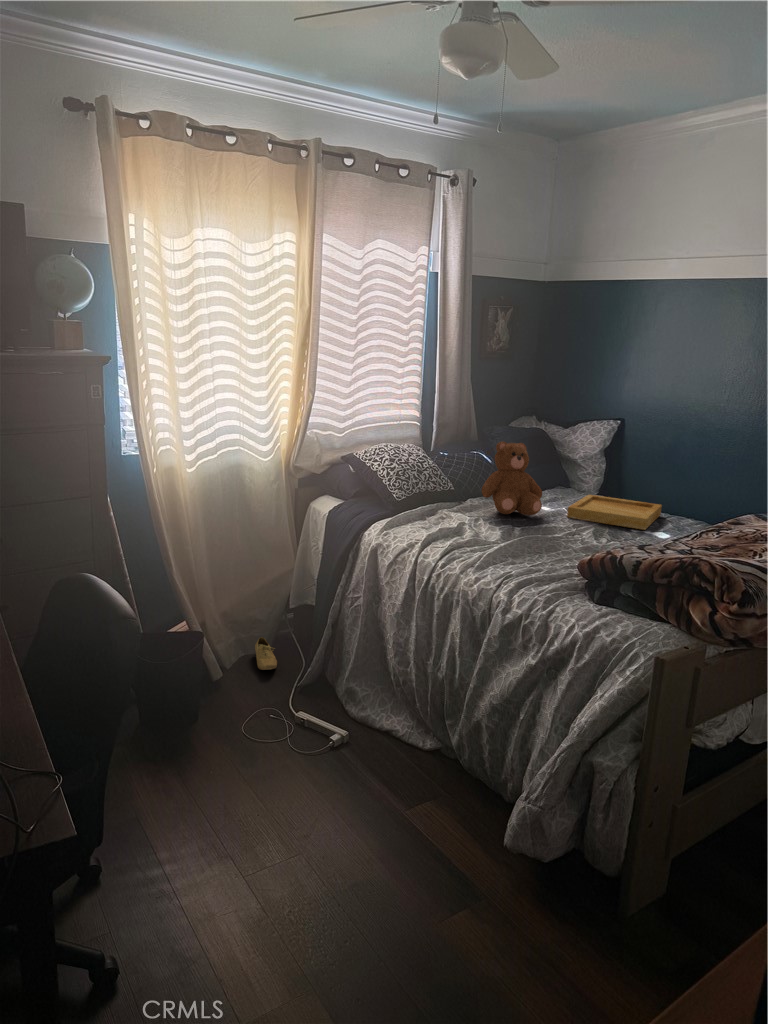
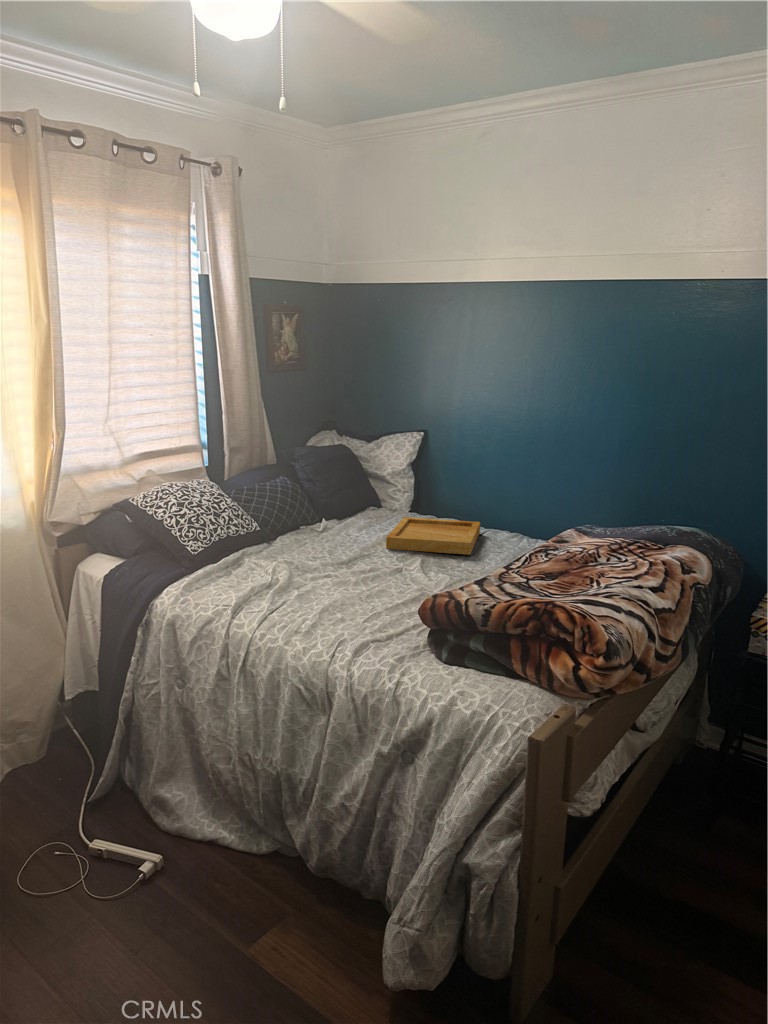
teddy bear: present [482,442,542,515] -> none [290,470,359,555]
shoe: present [255,637,277,670] -> none [27,741,60,786]

